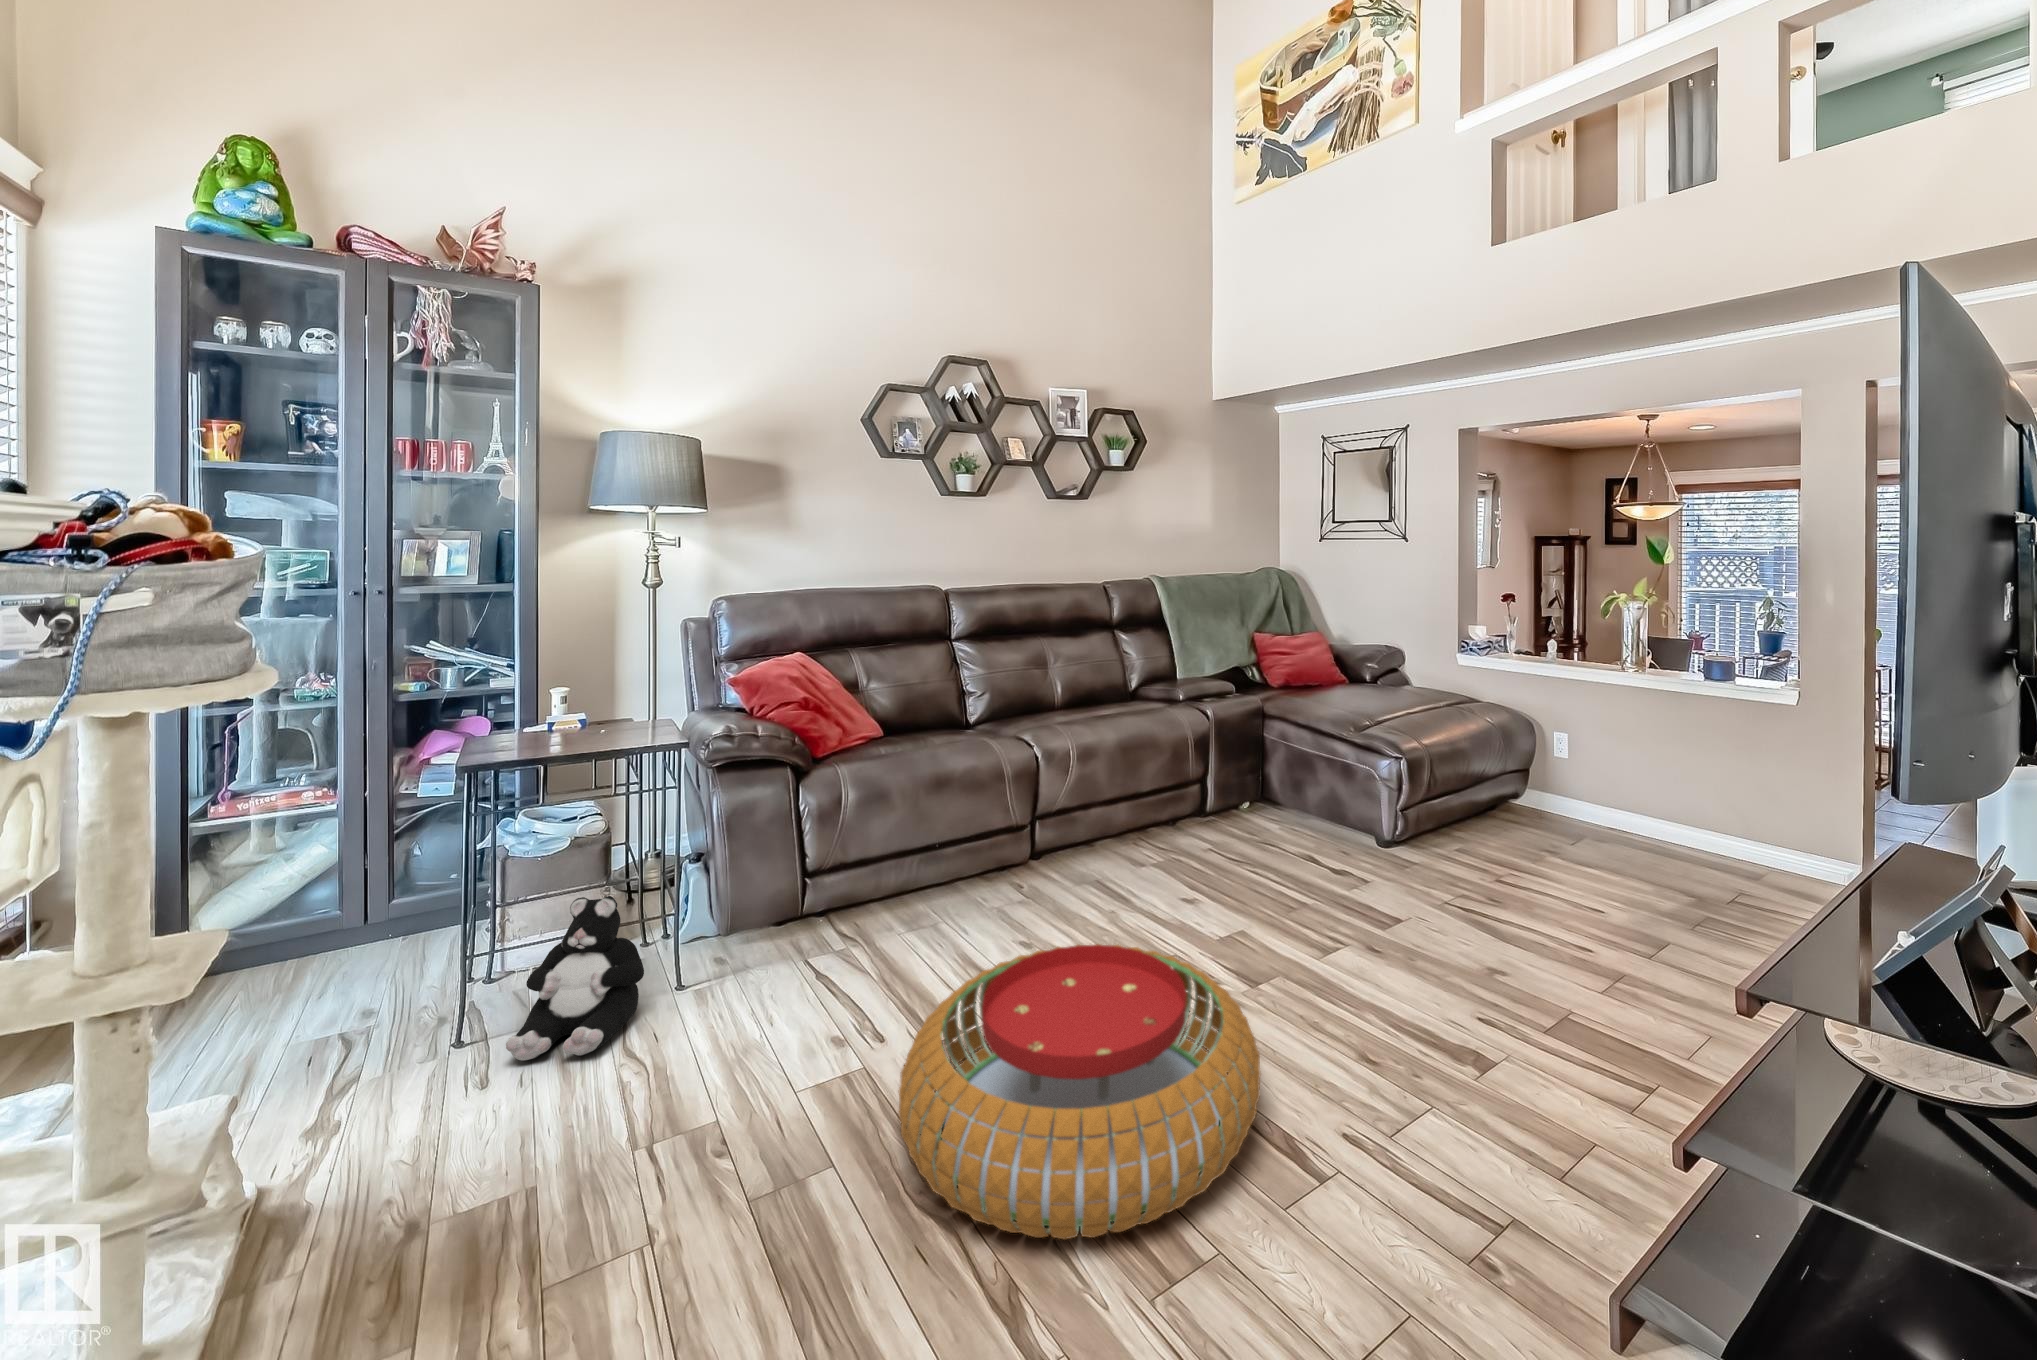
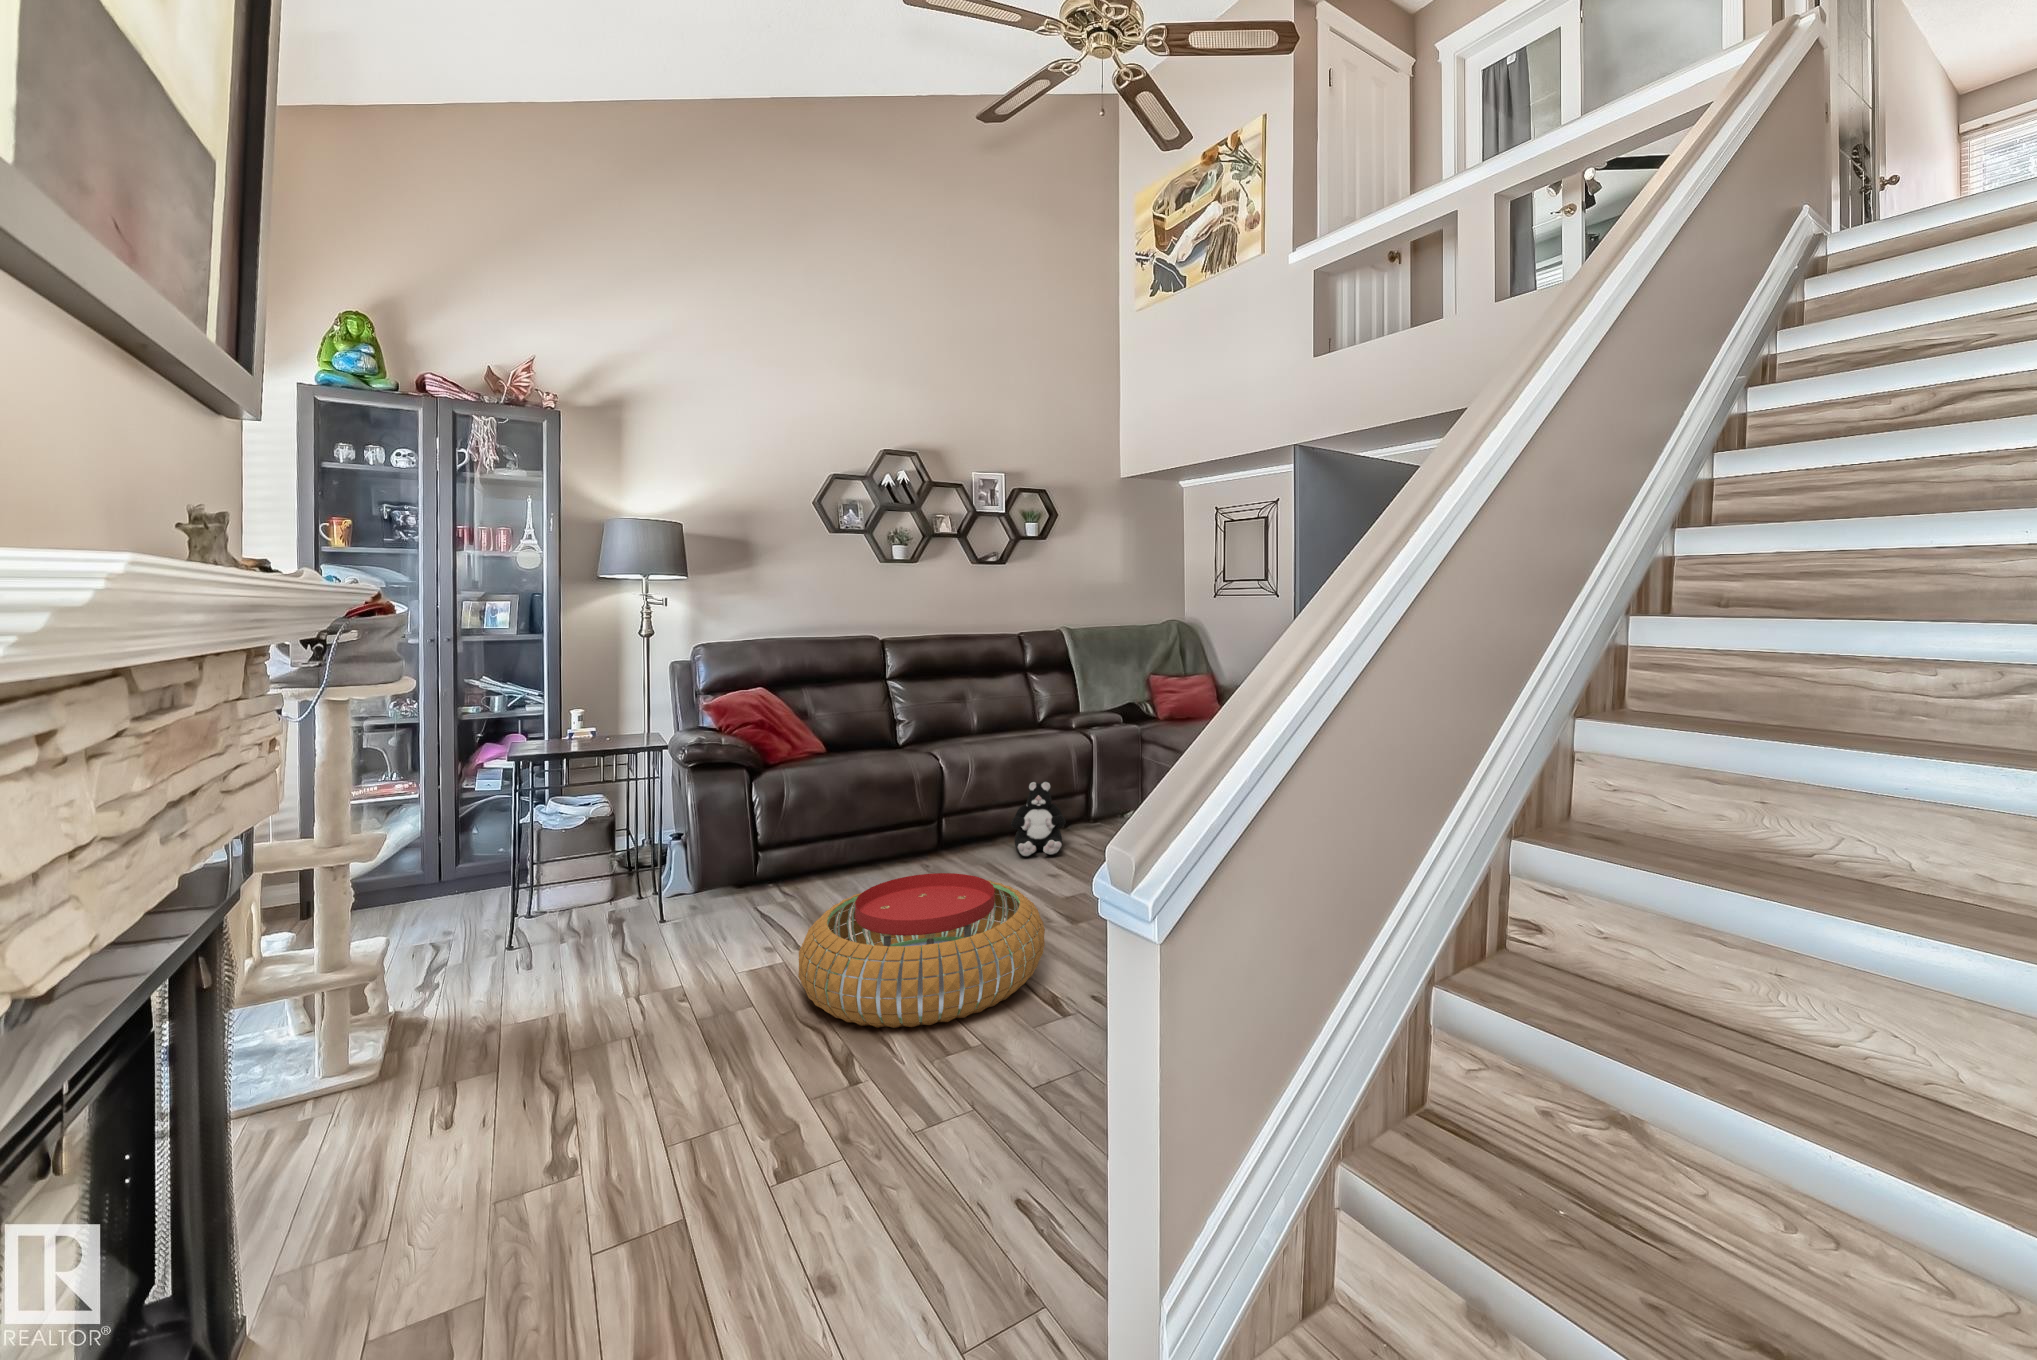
plush toy: present [506,896,644,1060] -> present [1011,781,1066,856]

